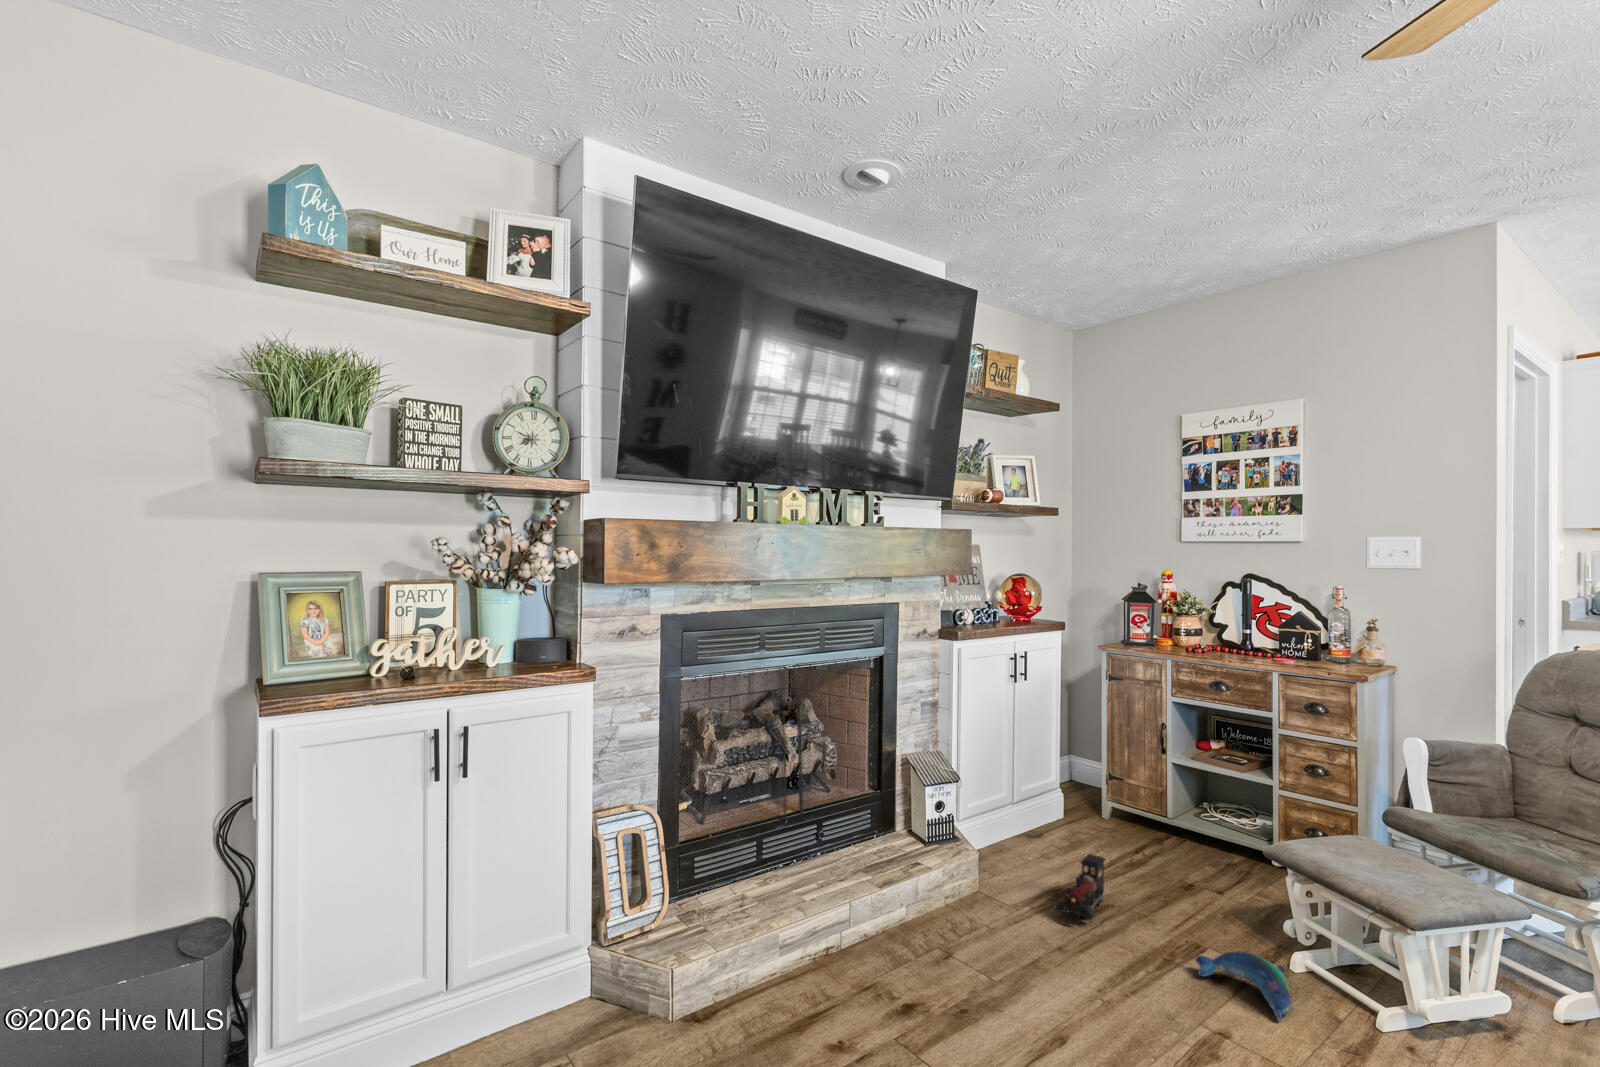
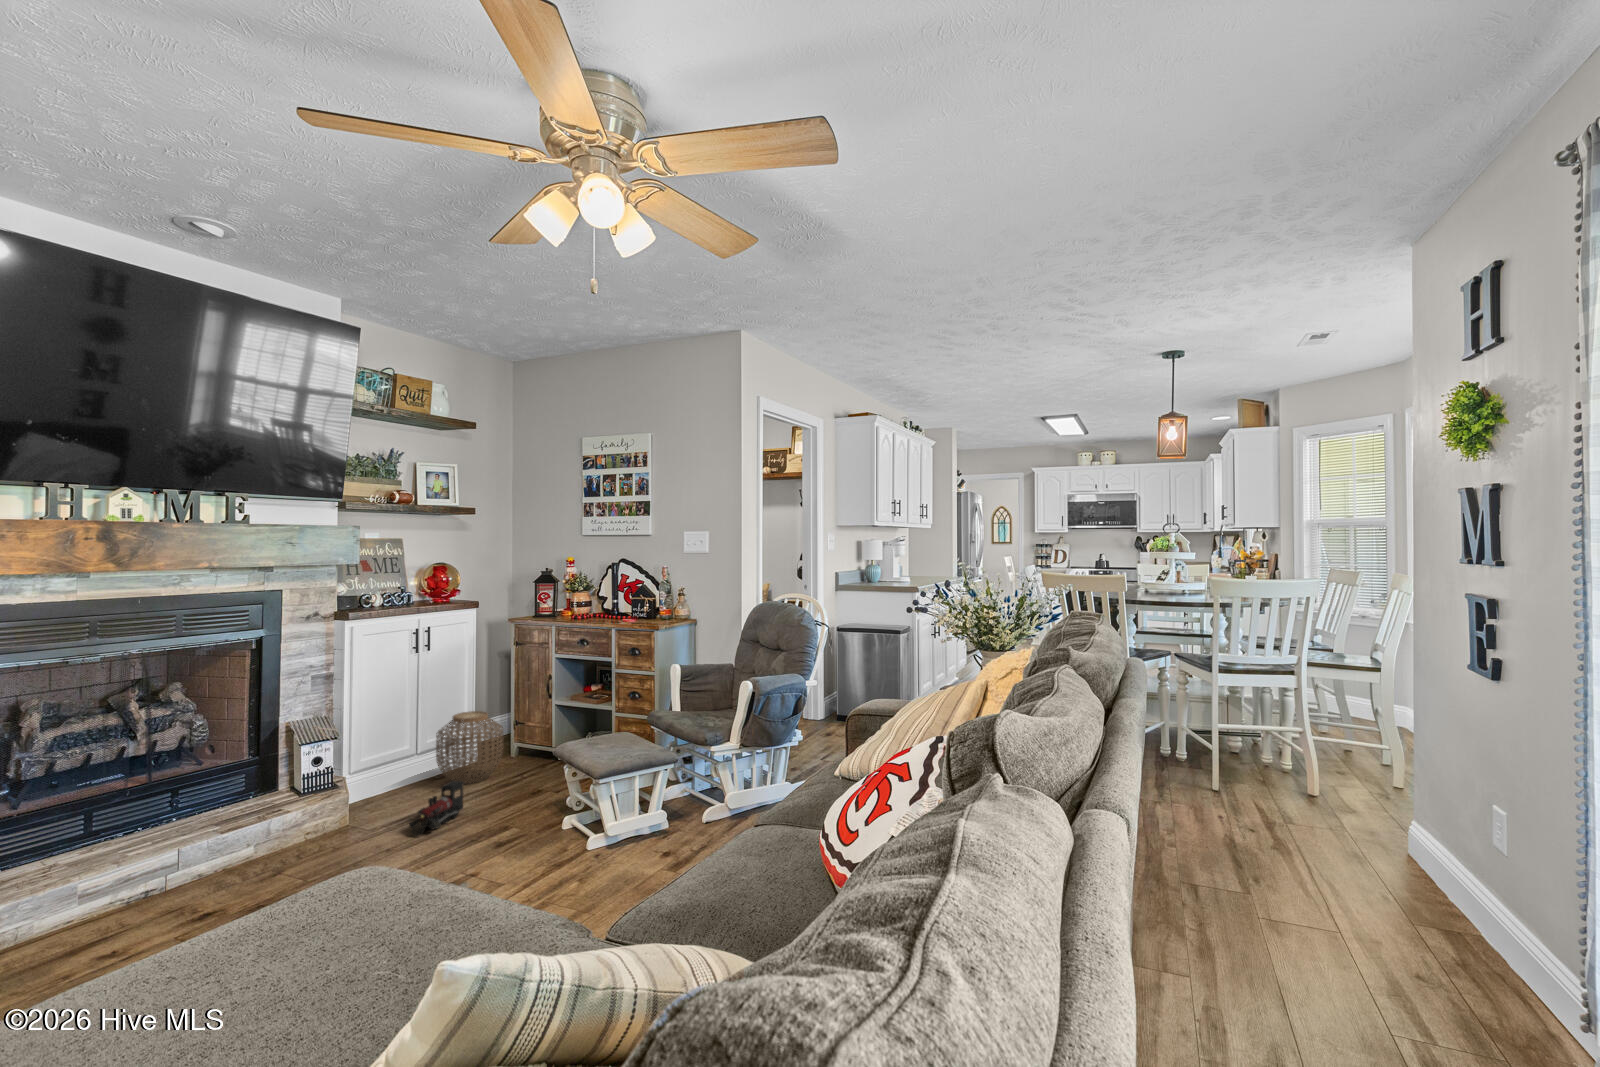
woven basket: none [1034,758,1115,851] -> present [436,711,503,784]
plush toy: present [1195,951,1291,1020] -> none [492,825,547,864]

